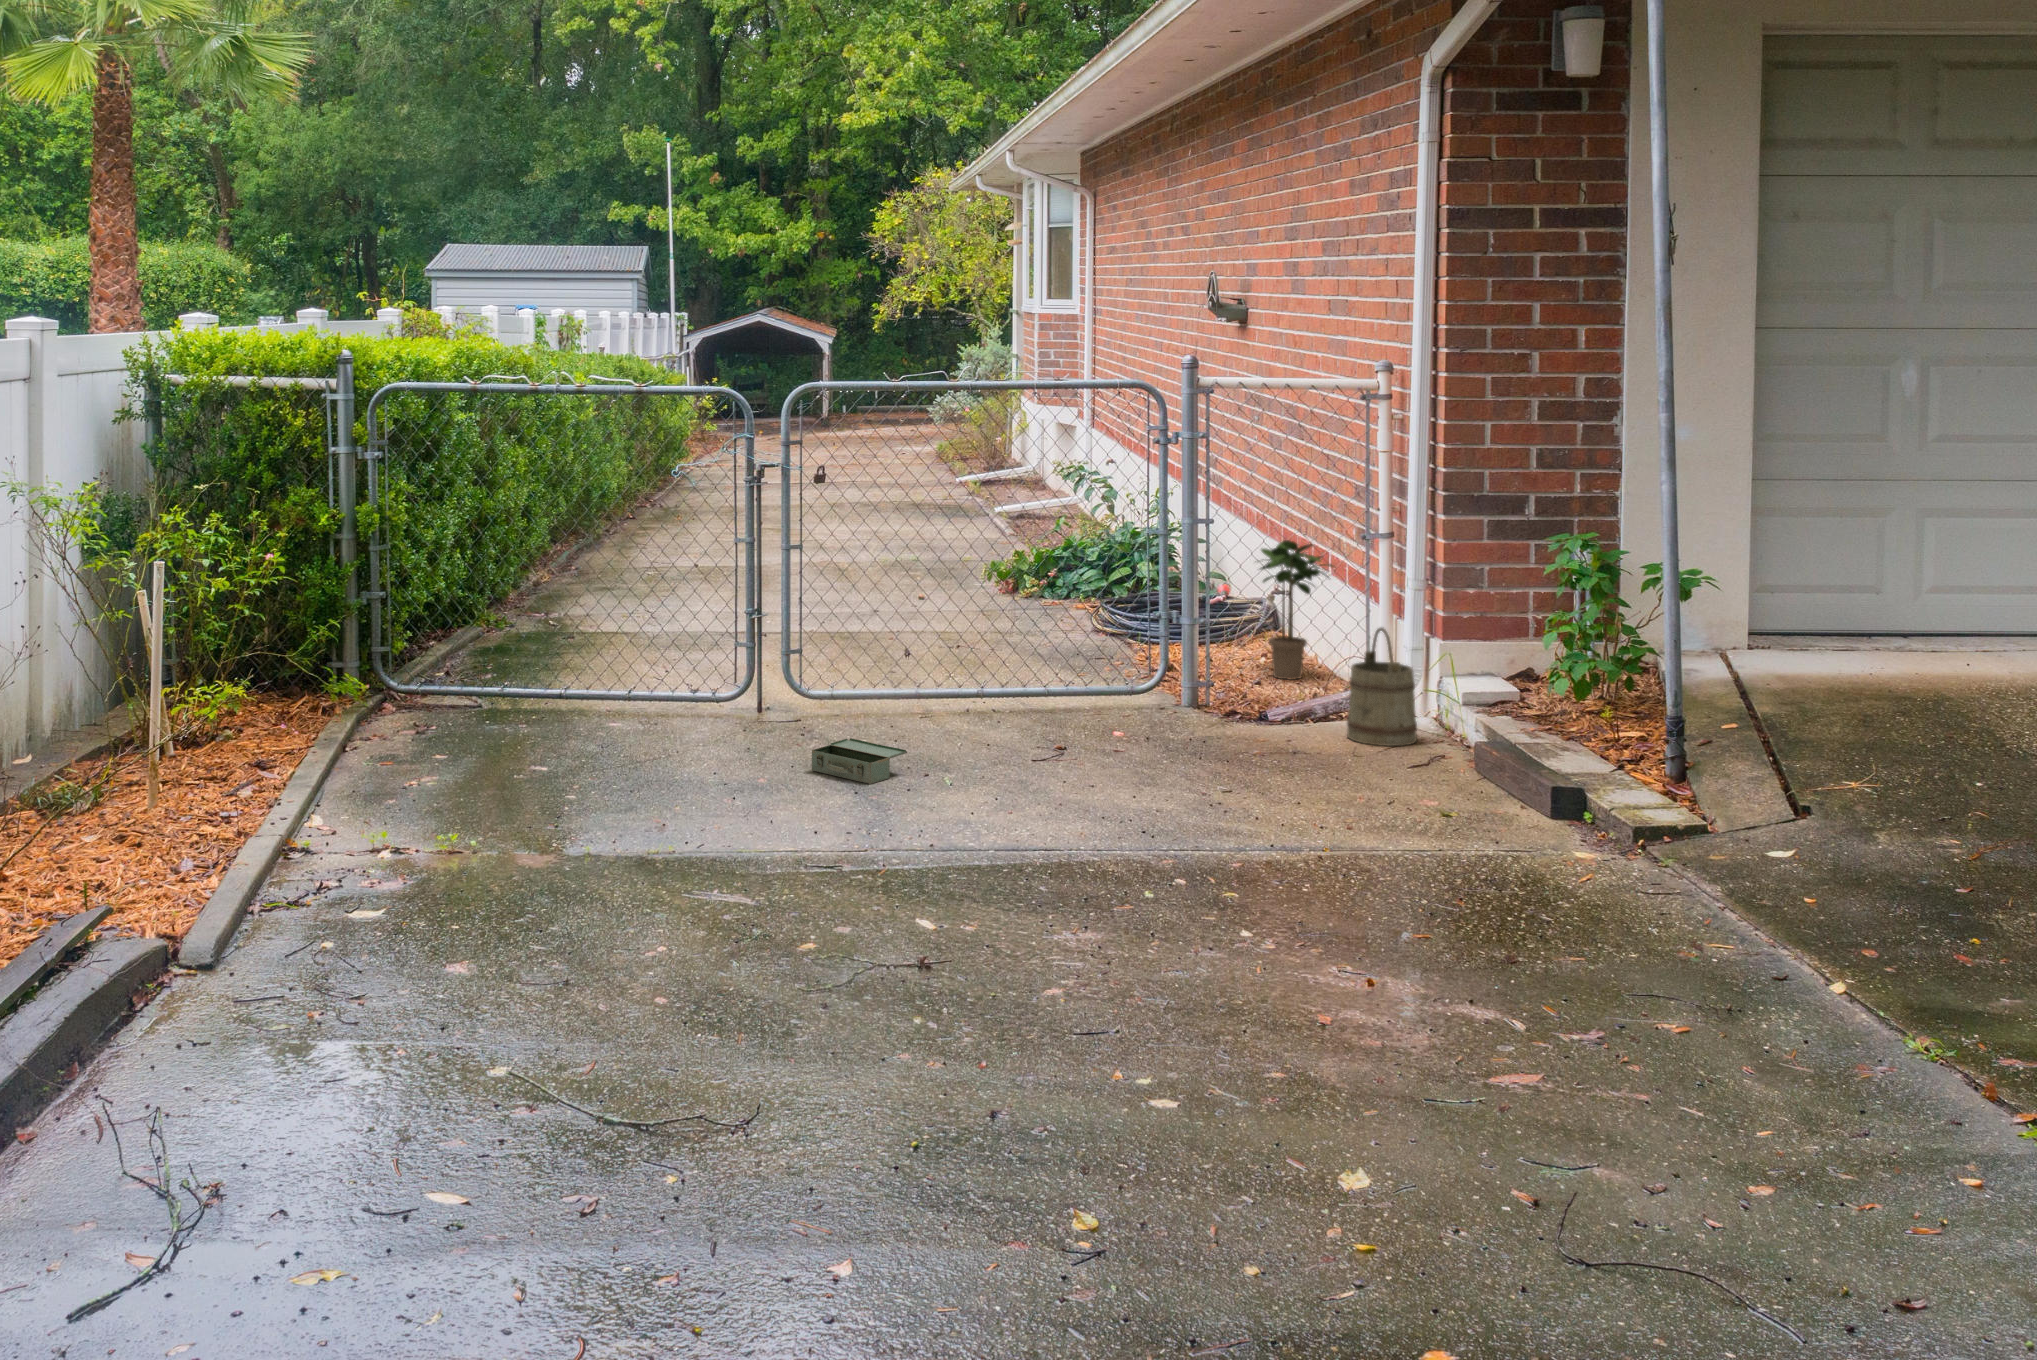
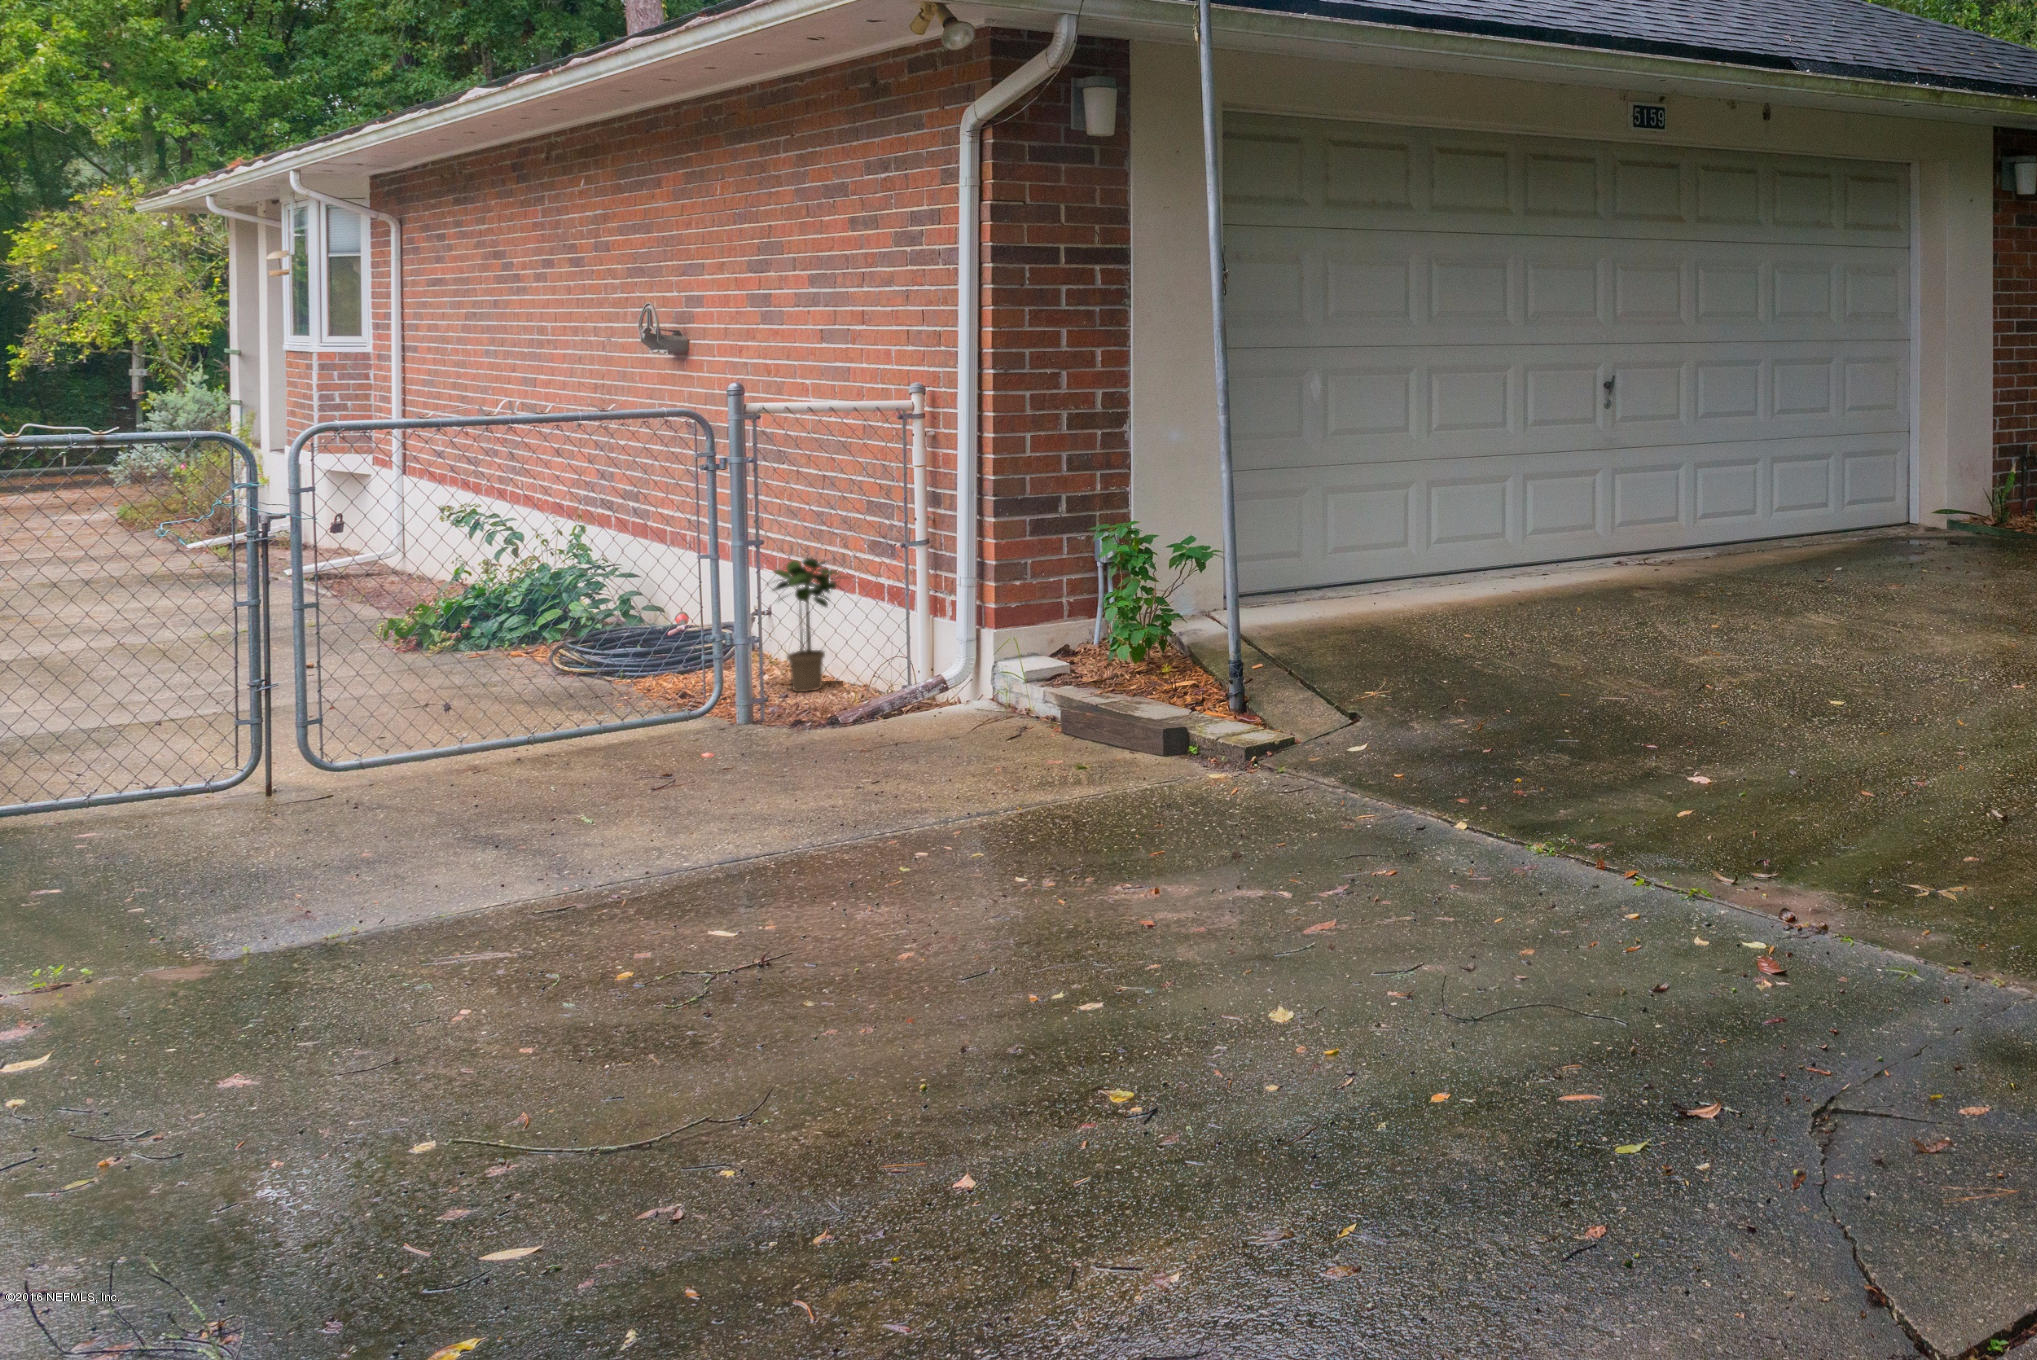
bucket: present [1347,628,1417,746] -> none [916,624,981,732]
toolbox: present [812,738,907,784] -> none [384,837,509,886]

